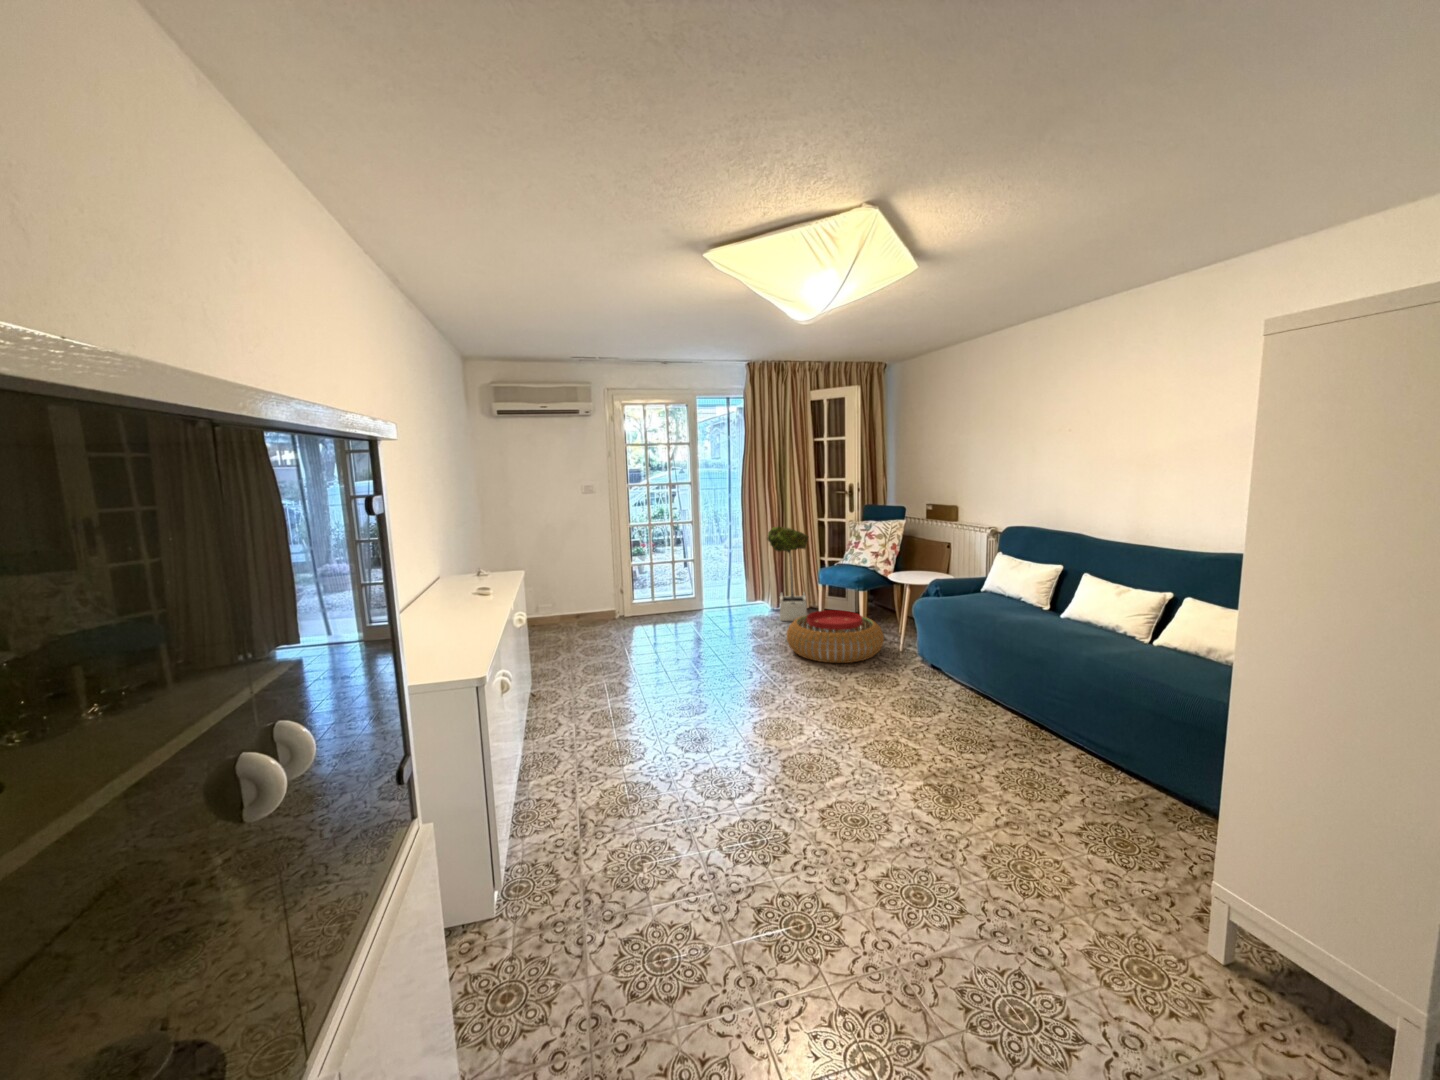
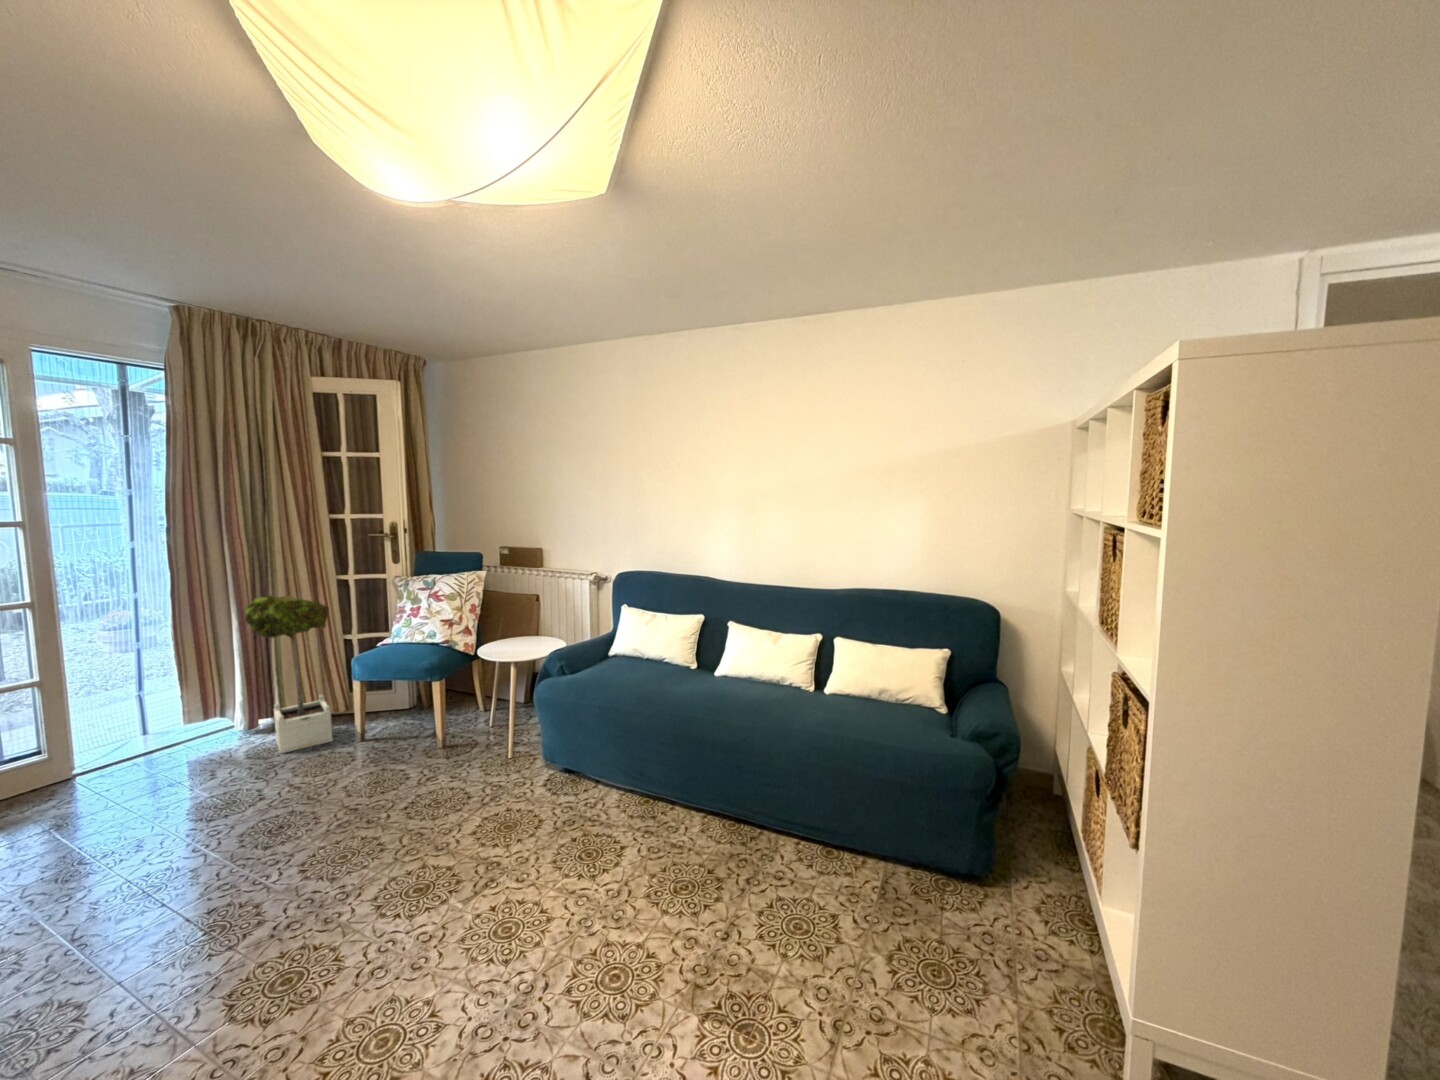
pouf: present [787,610,884,663] -> none [315,718,488,822]

